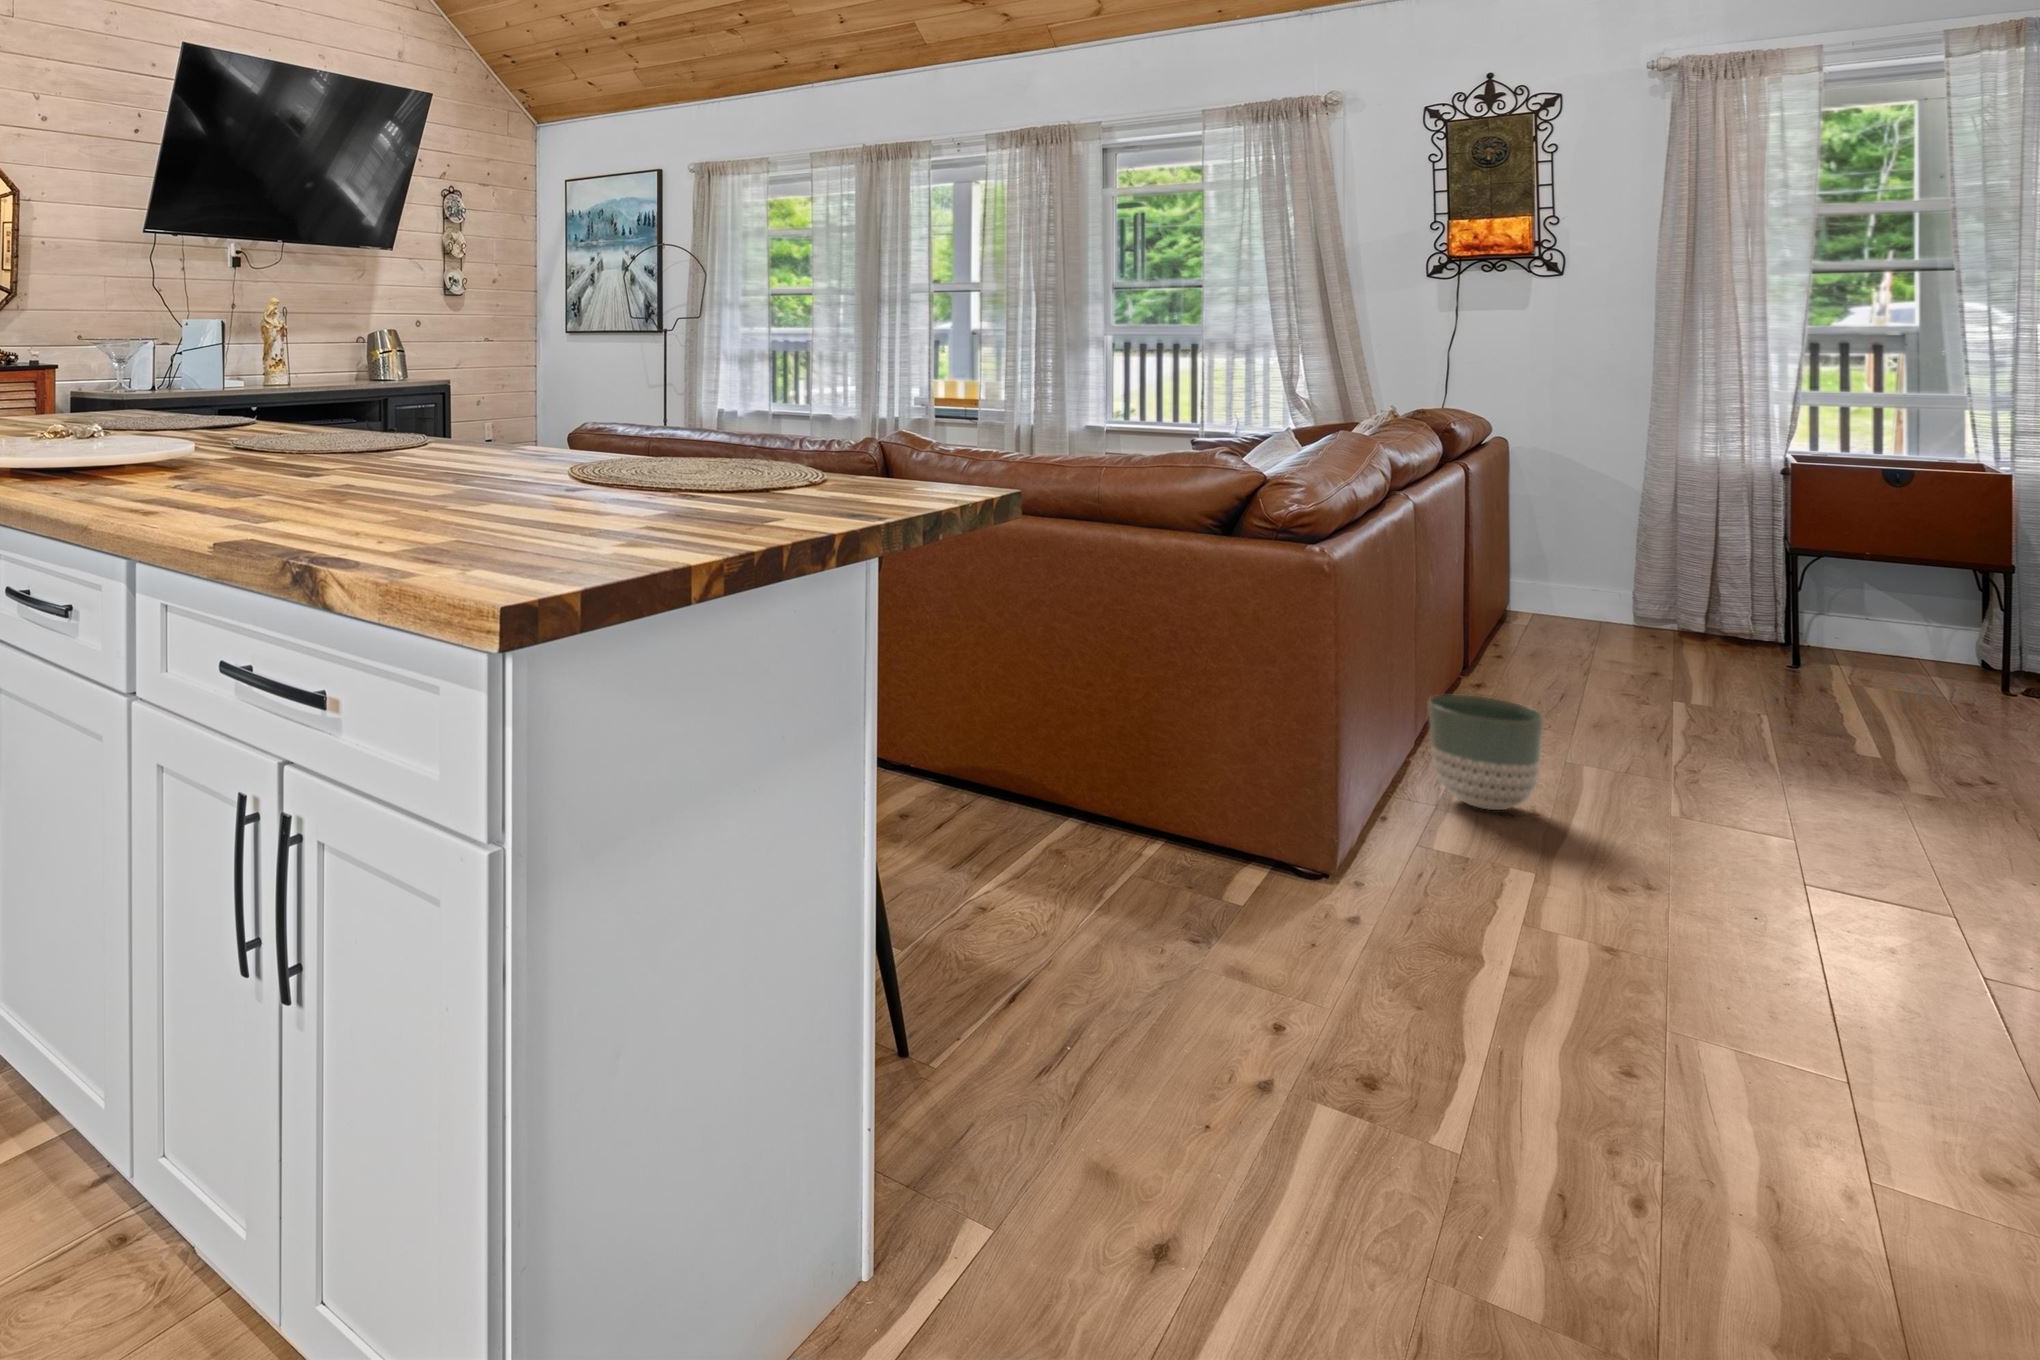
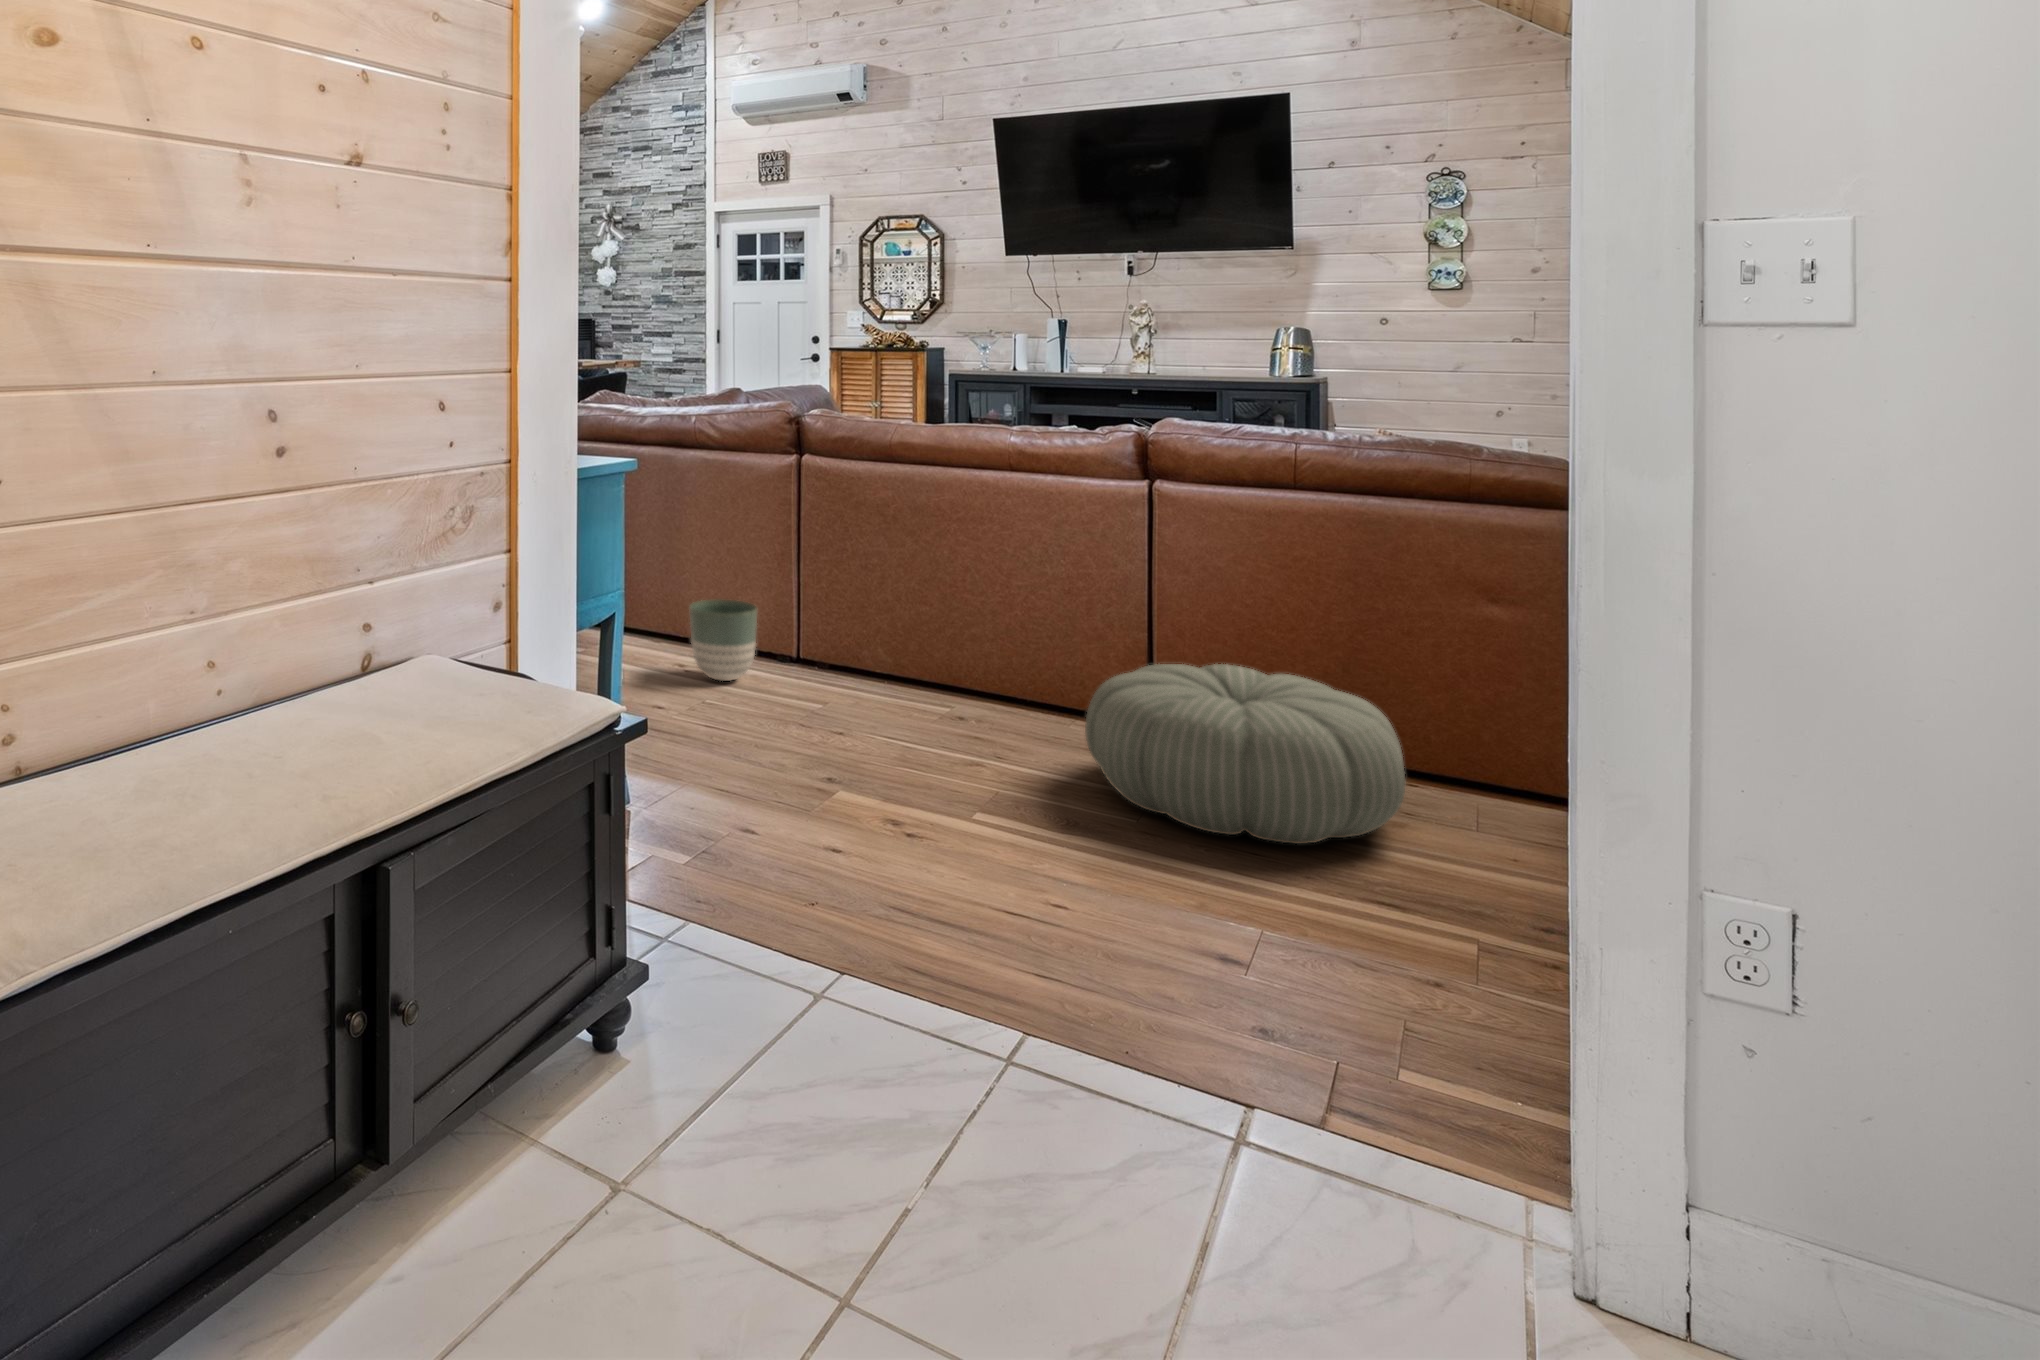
pouf: none [1514,591,1799,715] -> present [1085,664,1405,844]

